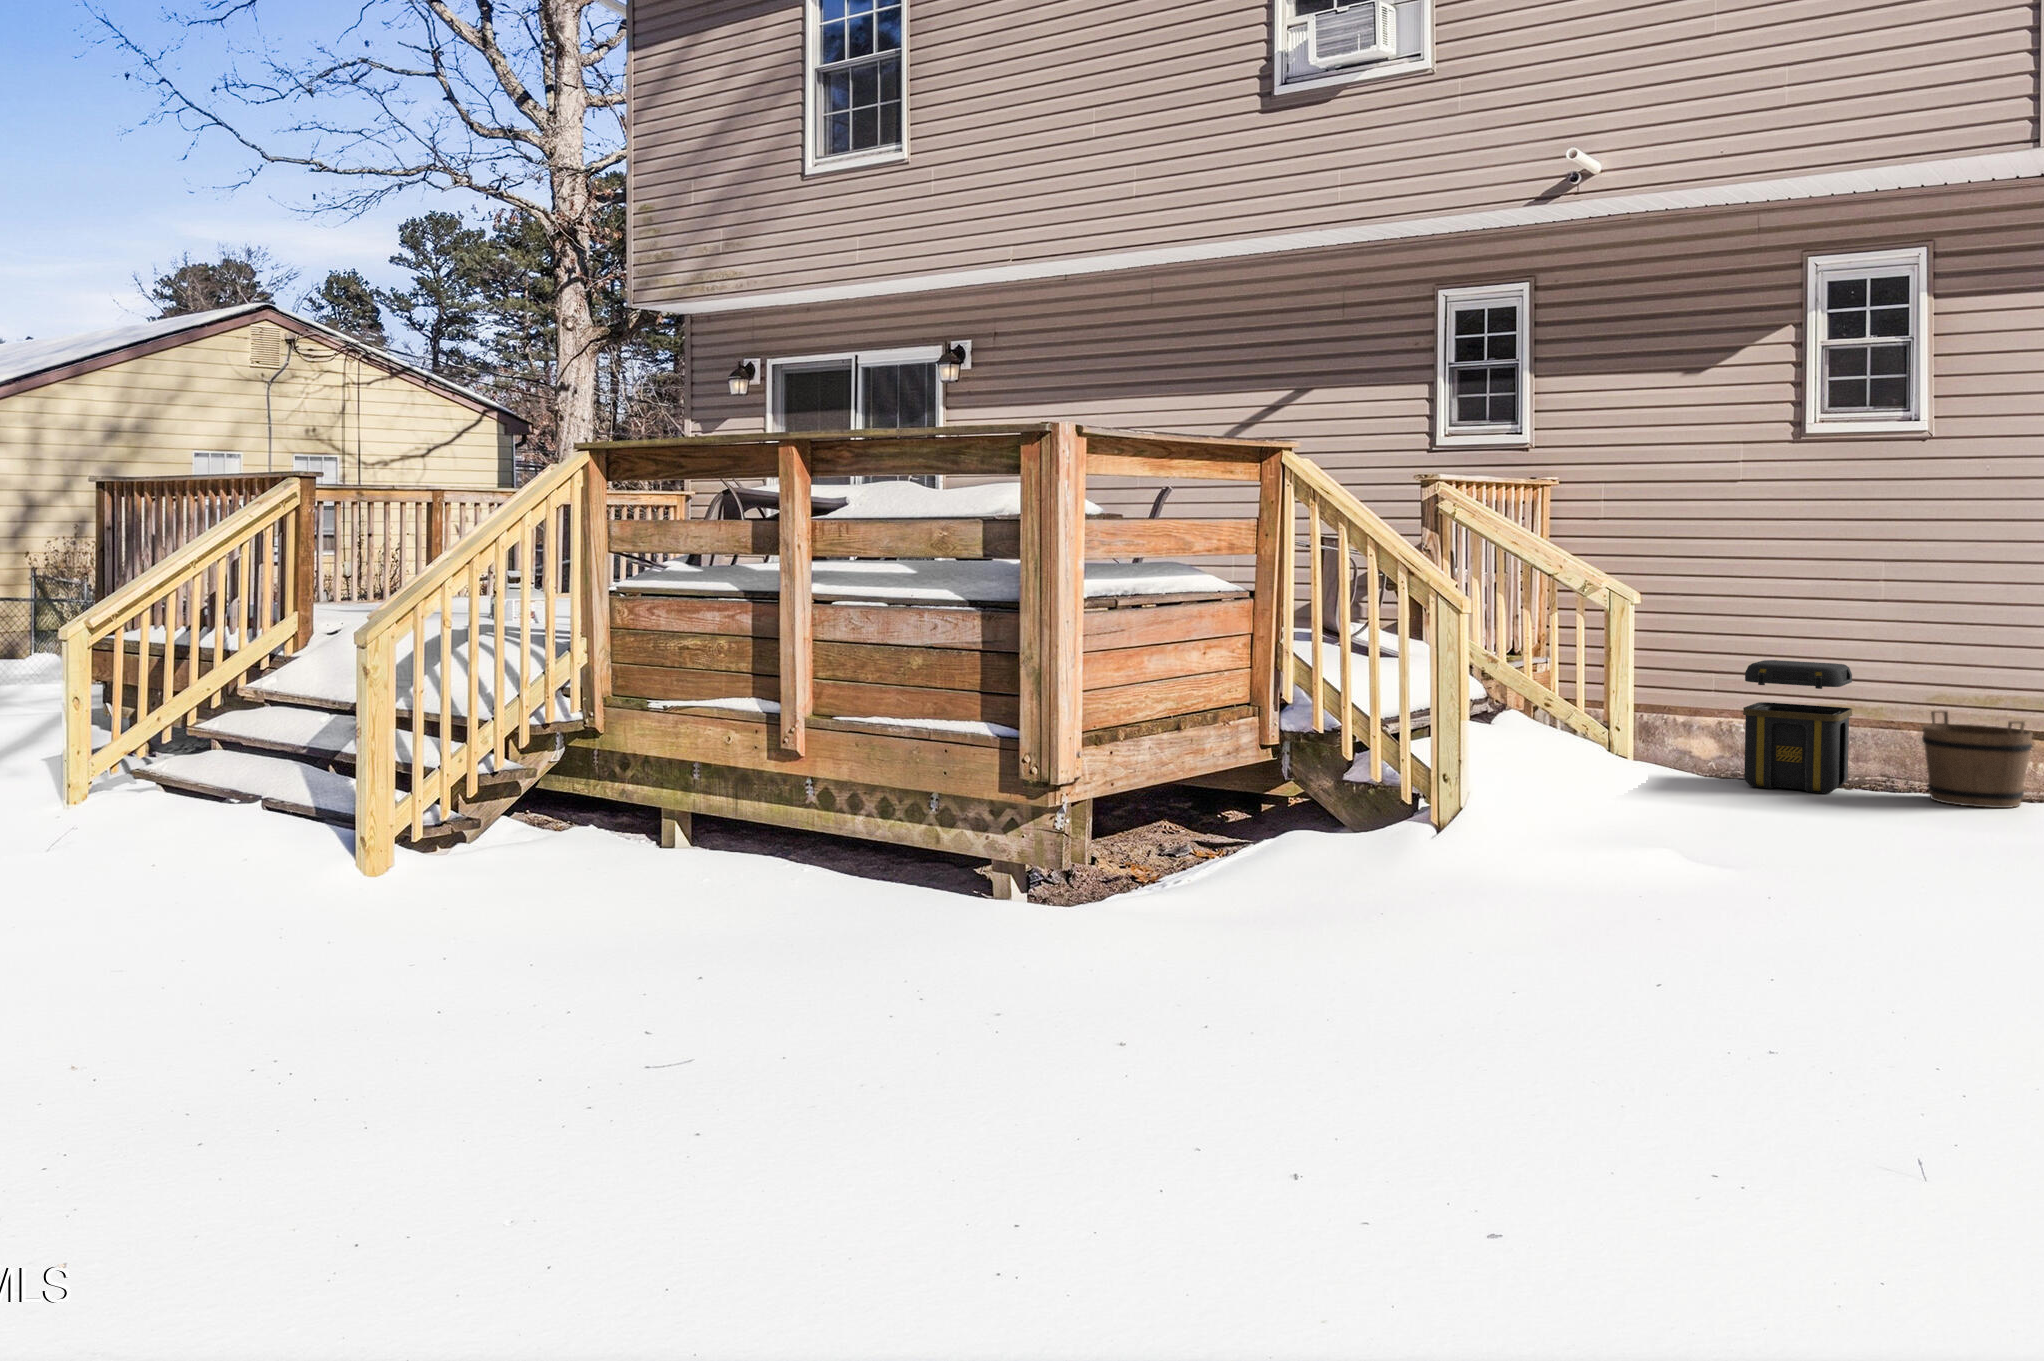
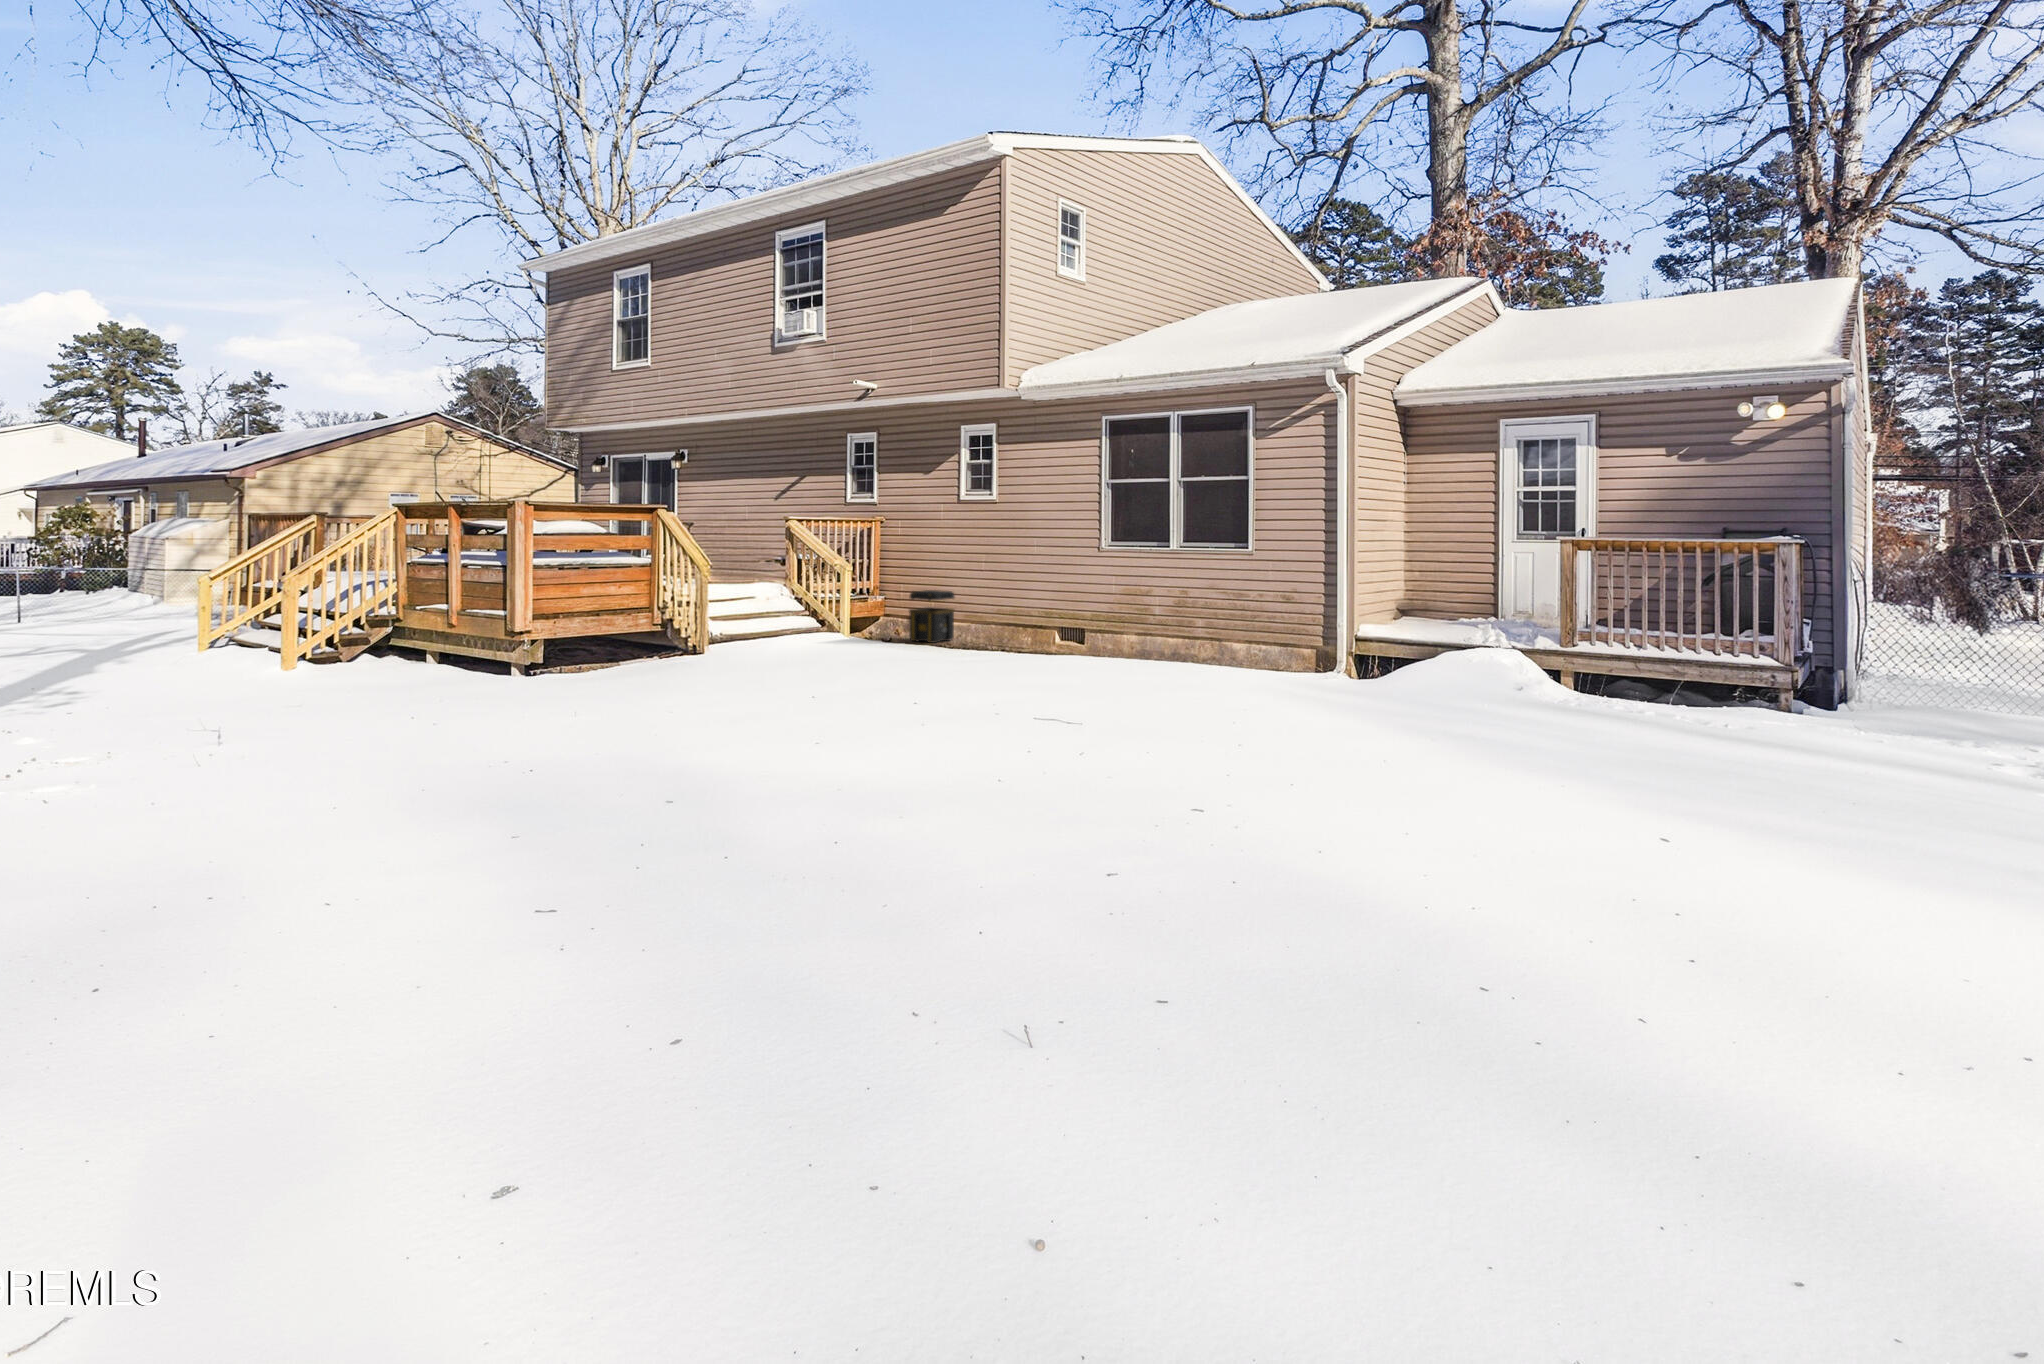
bucket: present [1922,711,2033,808] -> none [965,609,1002,646]

